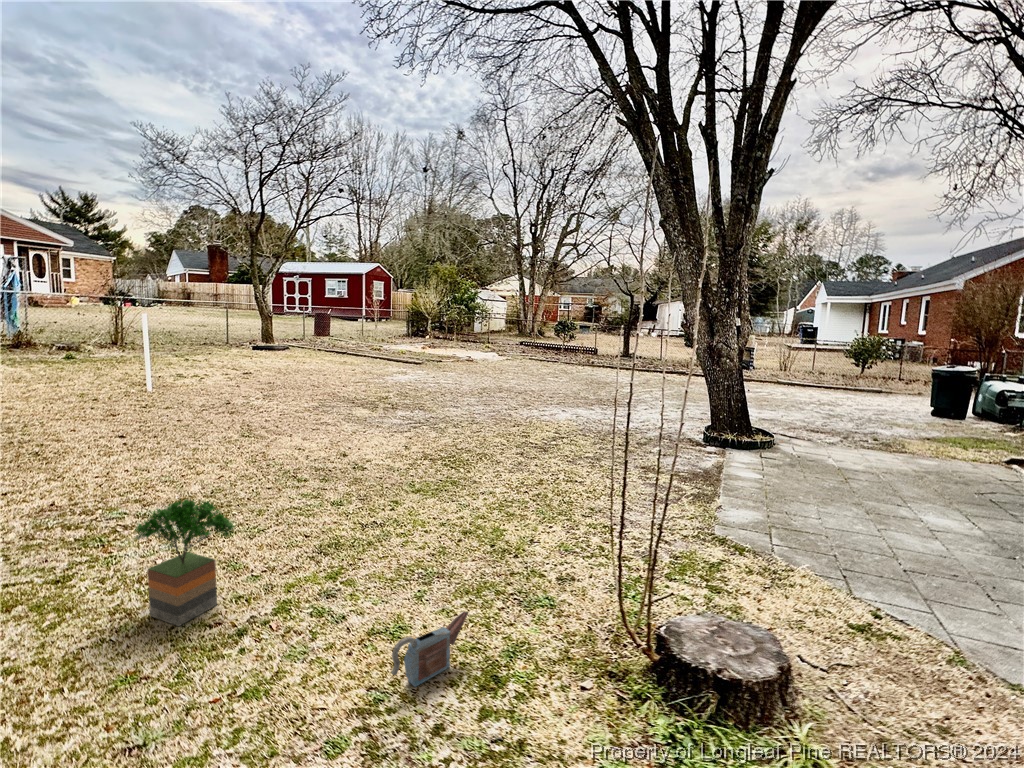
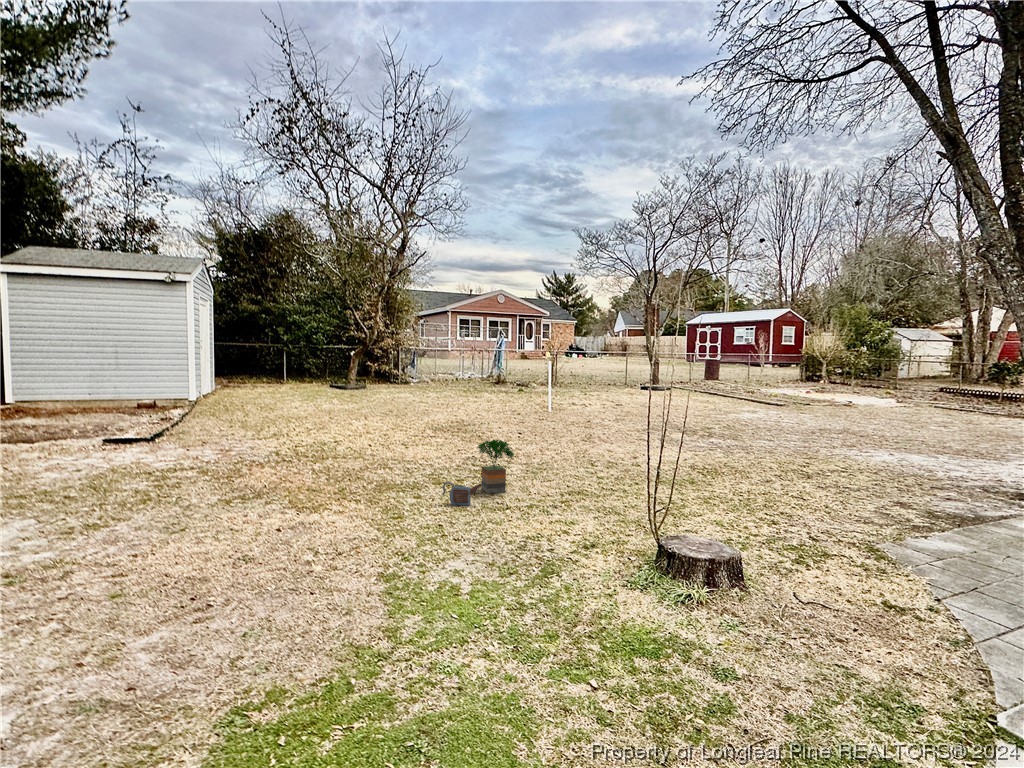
watering can: present [391,612,468,687] -> present [442,482,482,505]

